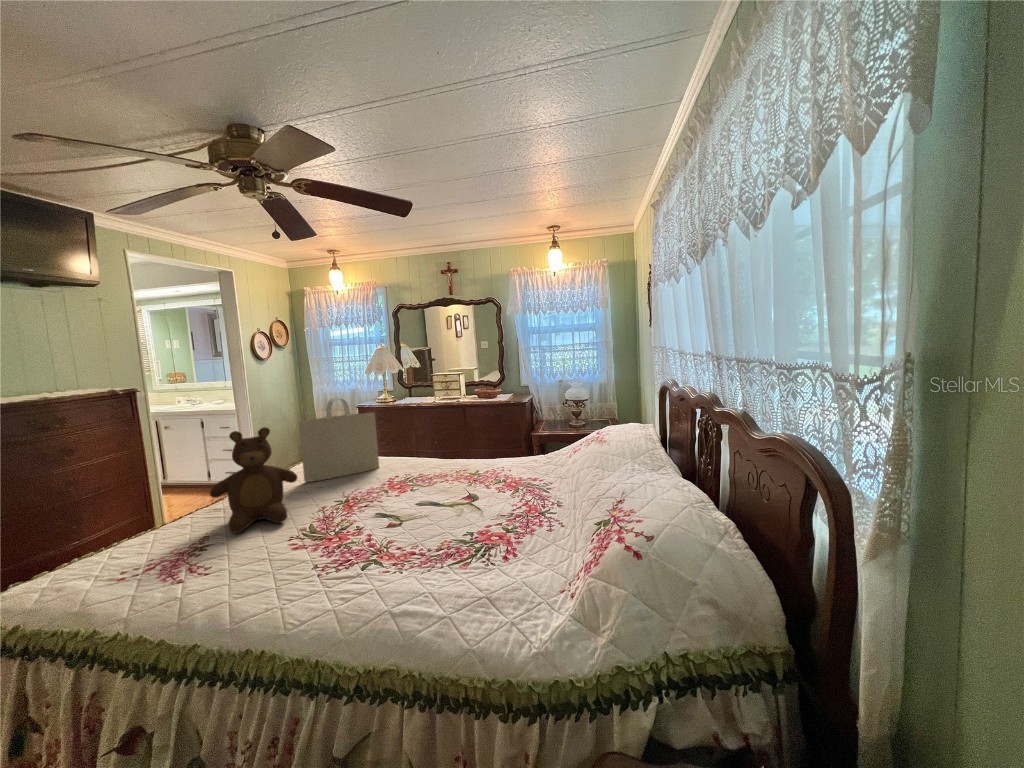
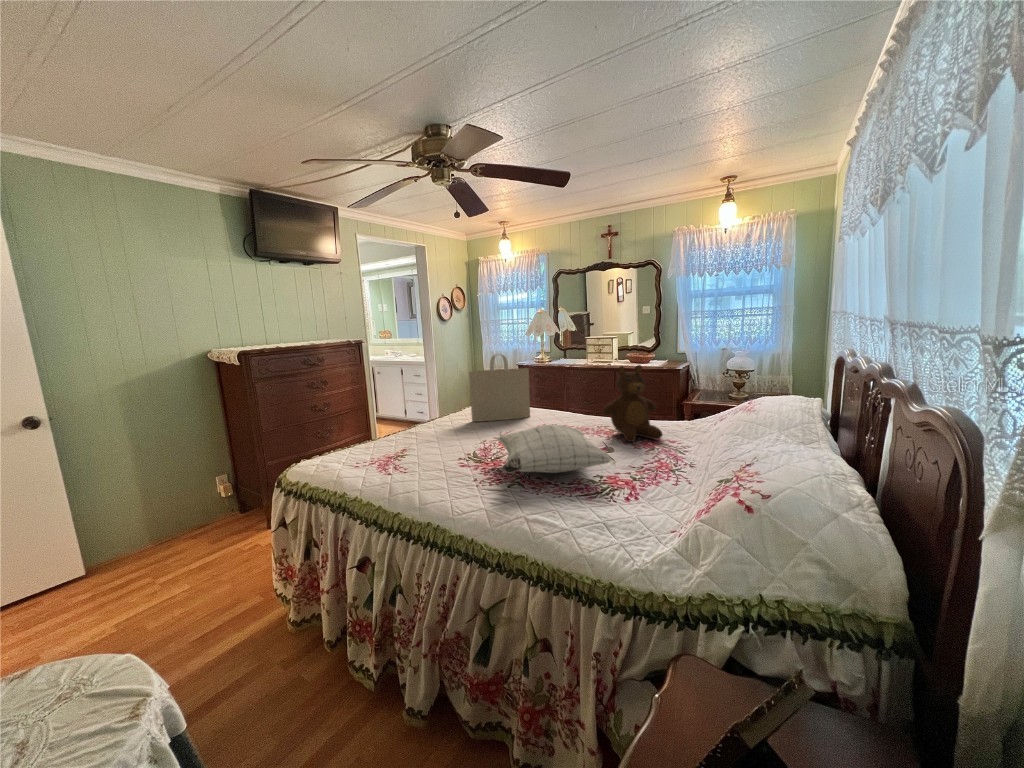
teddy bear: present [210,427,297,533] -> present [602,365,662,442]
pillow: none [342,480,486,555] -> present [498,425,612,473]

